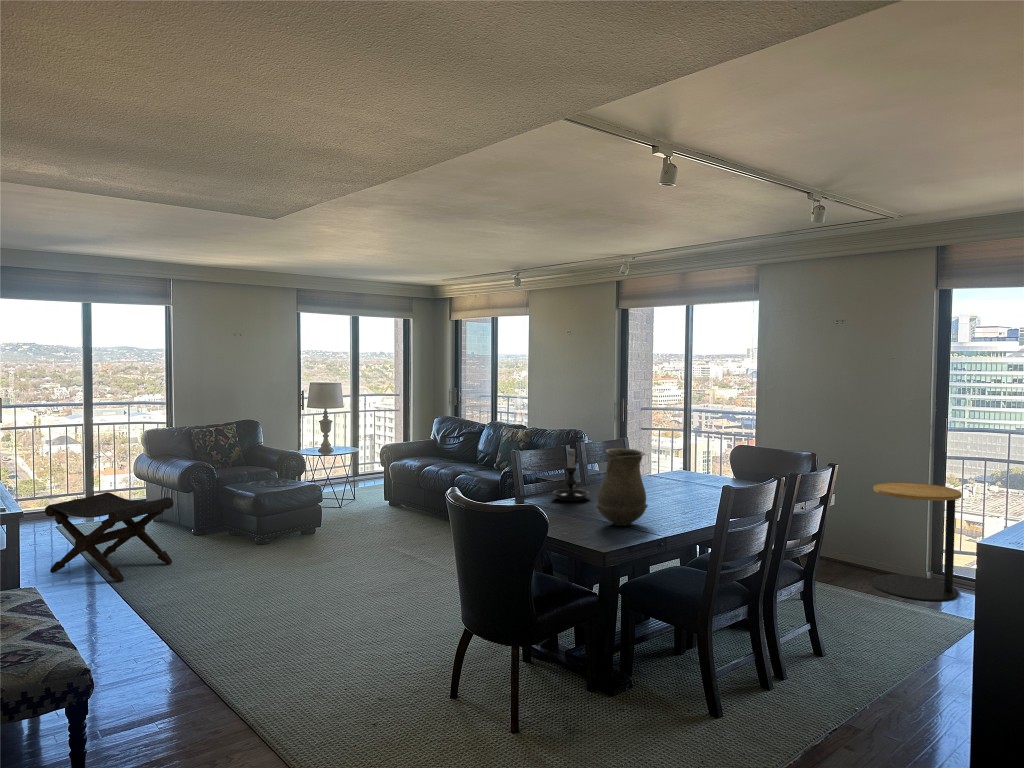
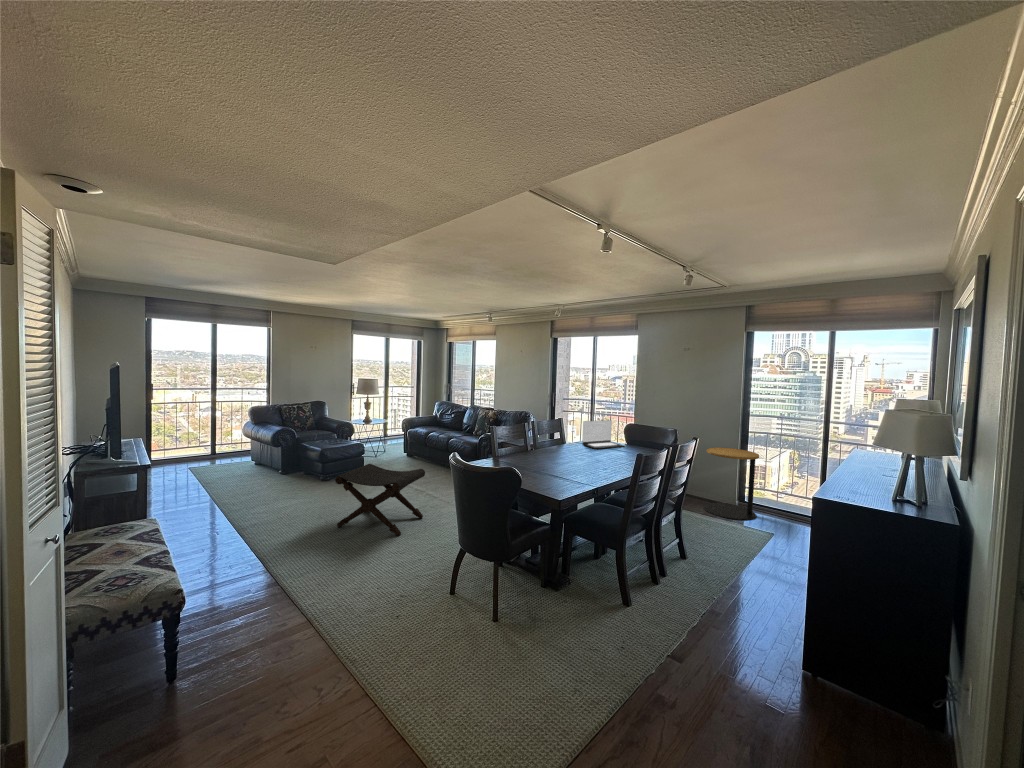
laptop: none [661,440,730,486] -> present [582,420,624,449]
candle holder: present [552,449,590,501] -> none [517,423,541,459]
vase: present [595,449,648,526] -> none [549,427,582,477]
footstool: present [45,492,173,582] -> present [335,464,425,536]

